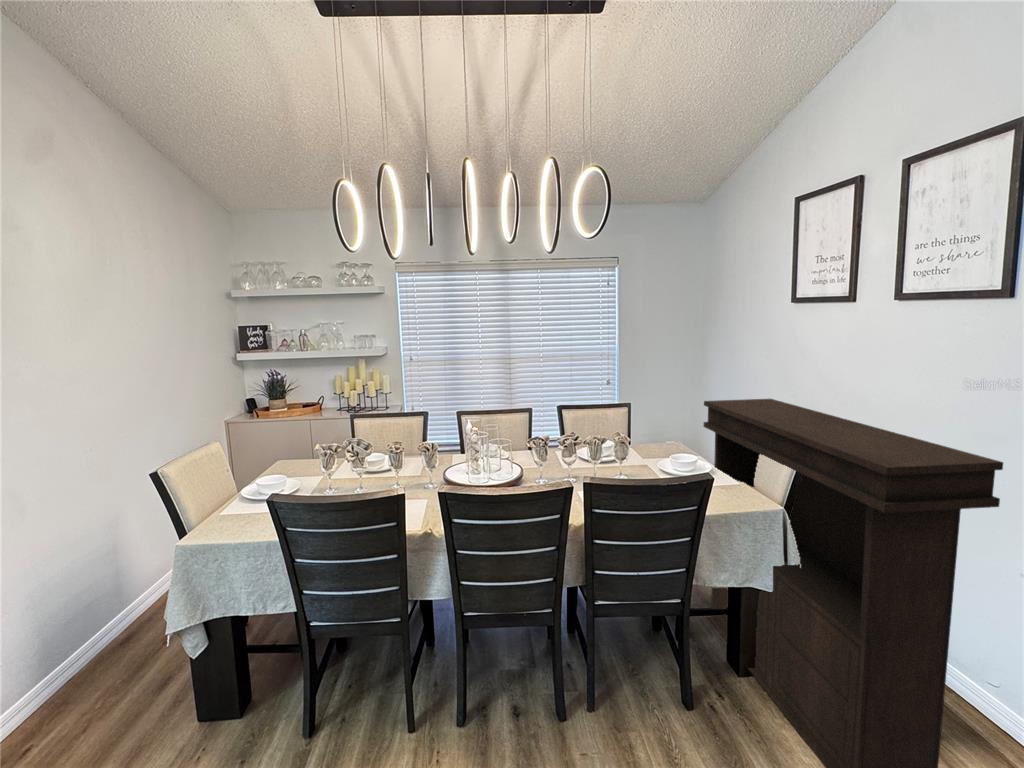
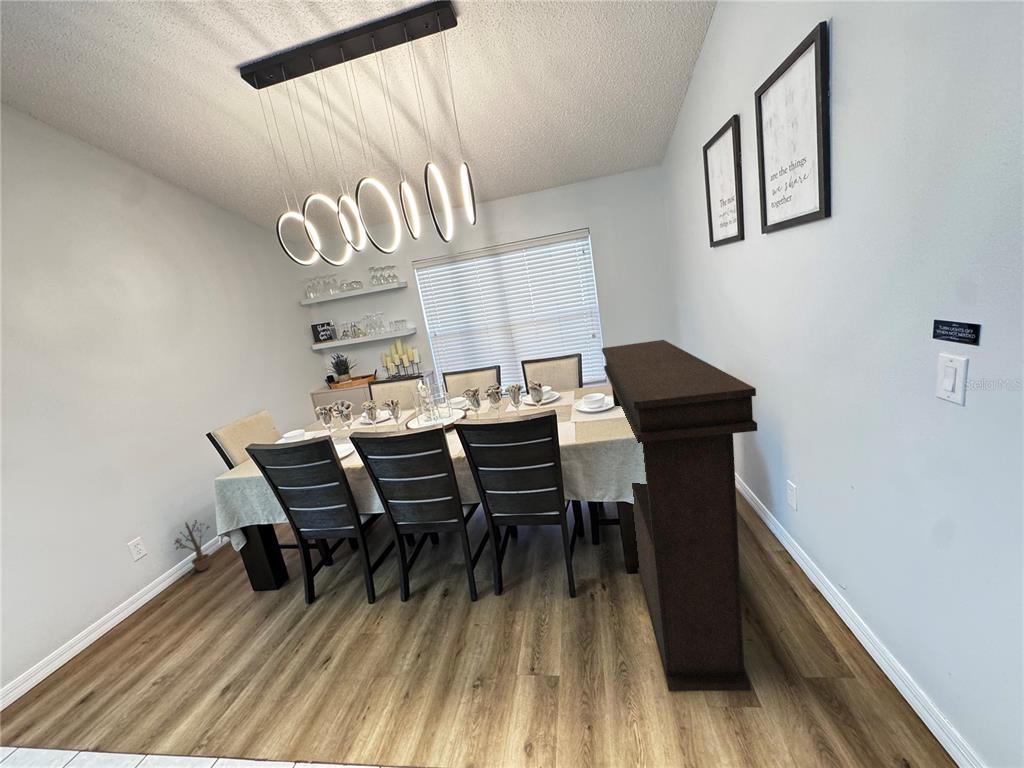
decorative plant: none [54,602,110,707] -> present [174,520,209,581]

